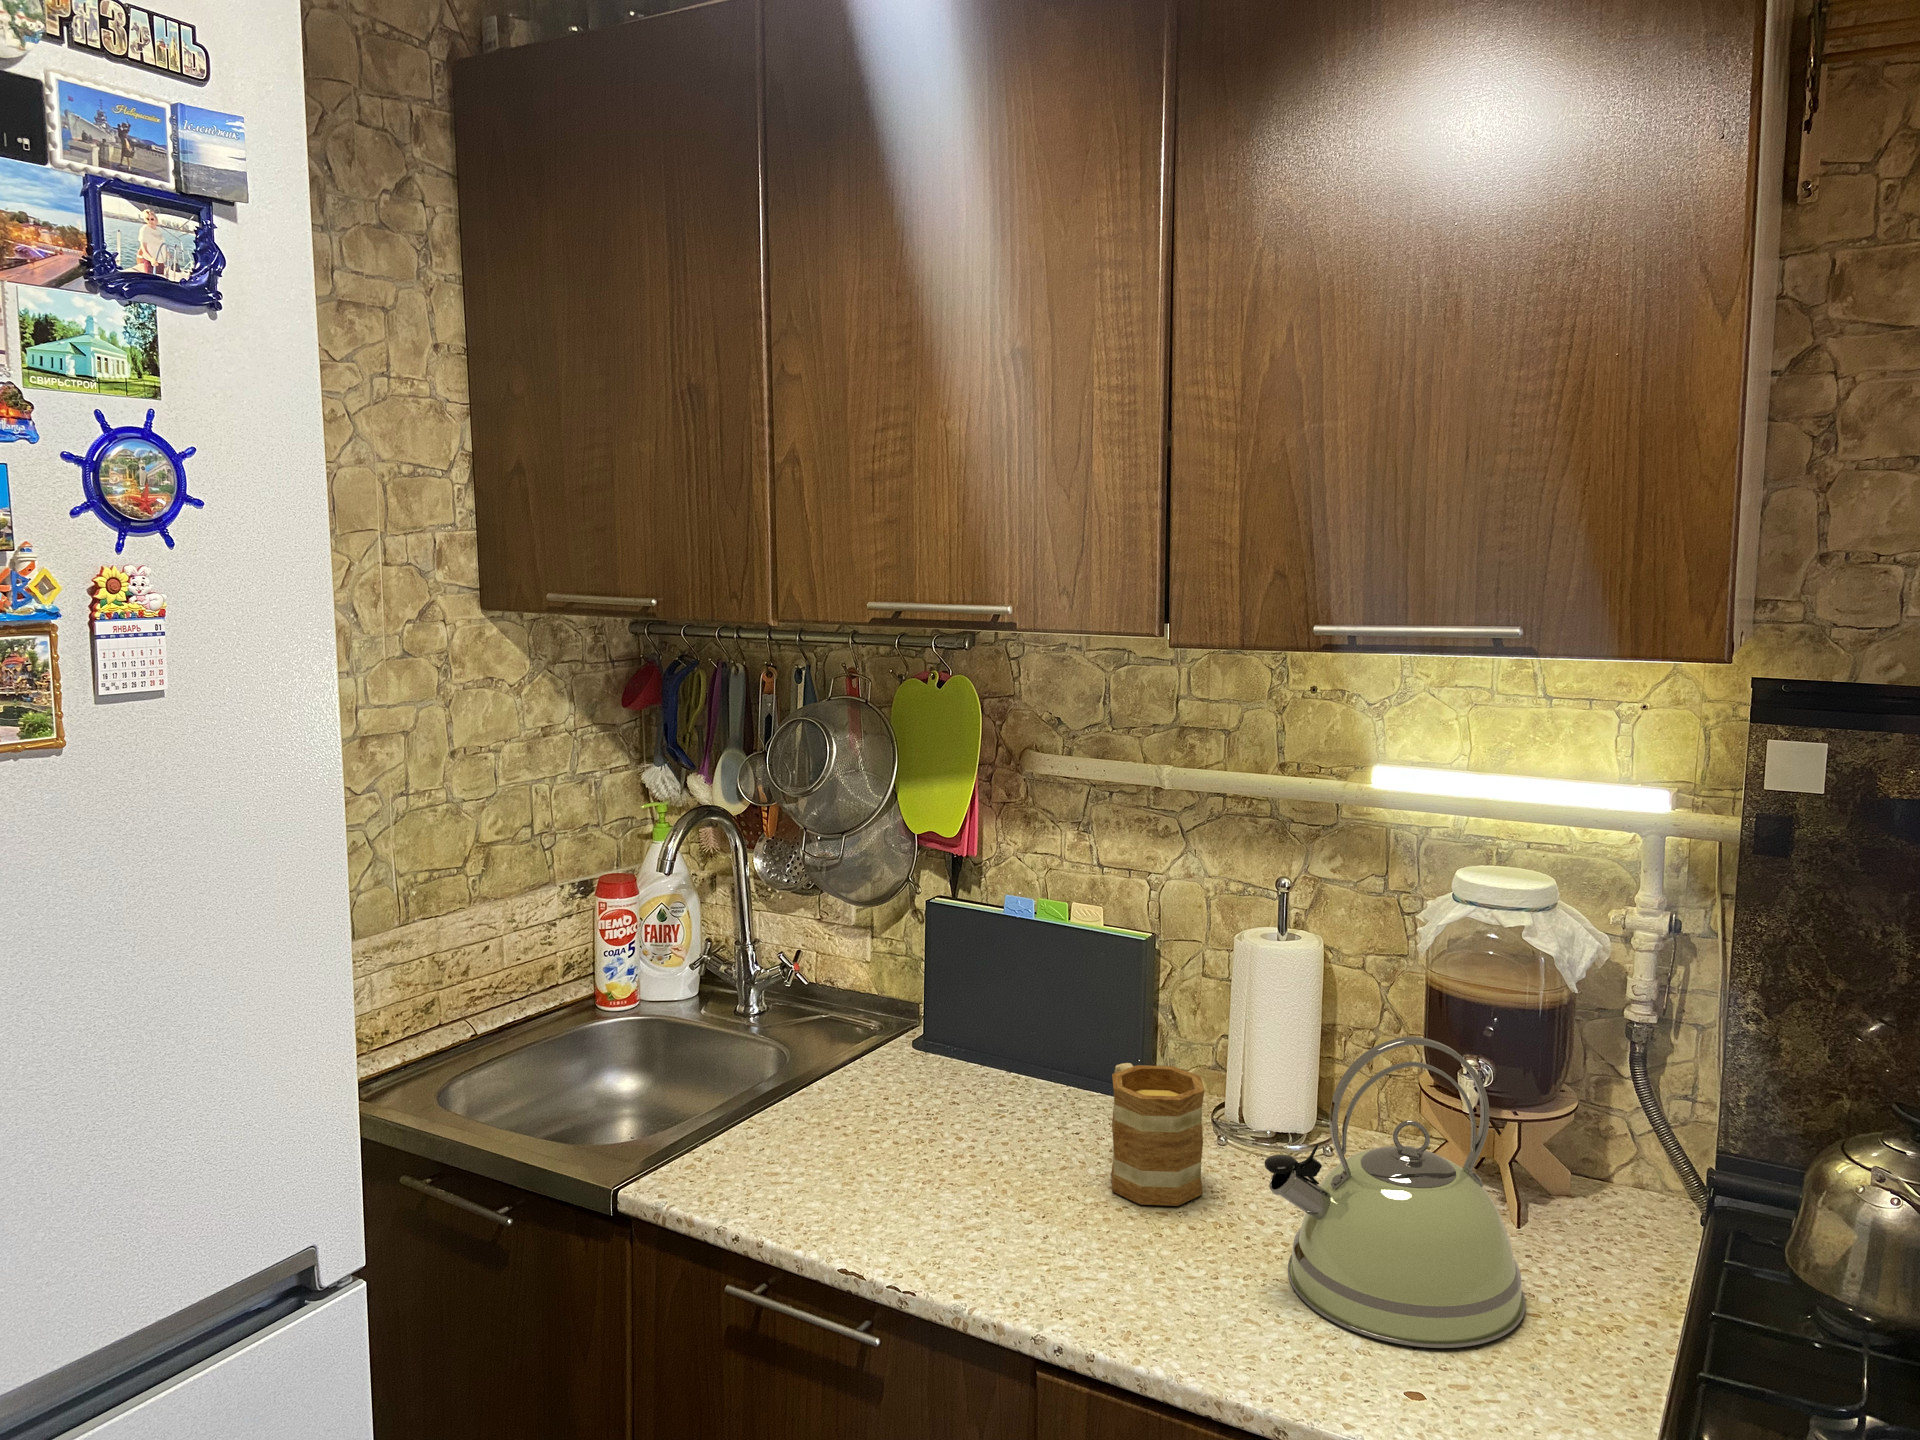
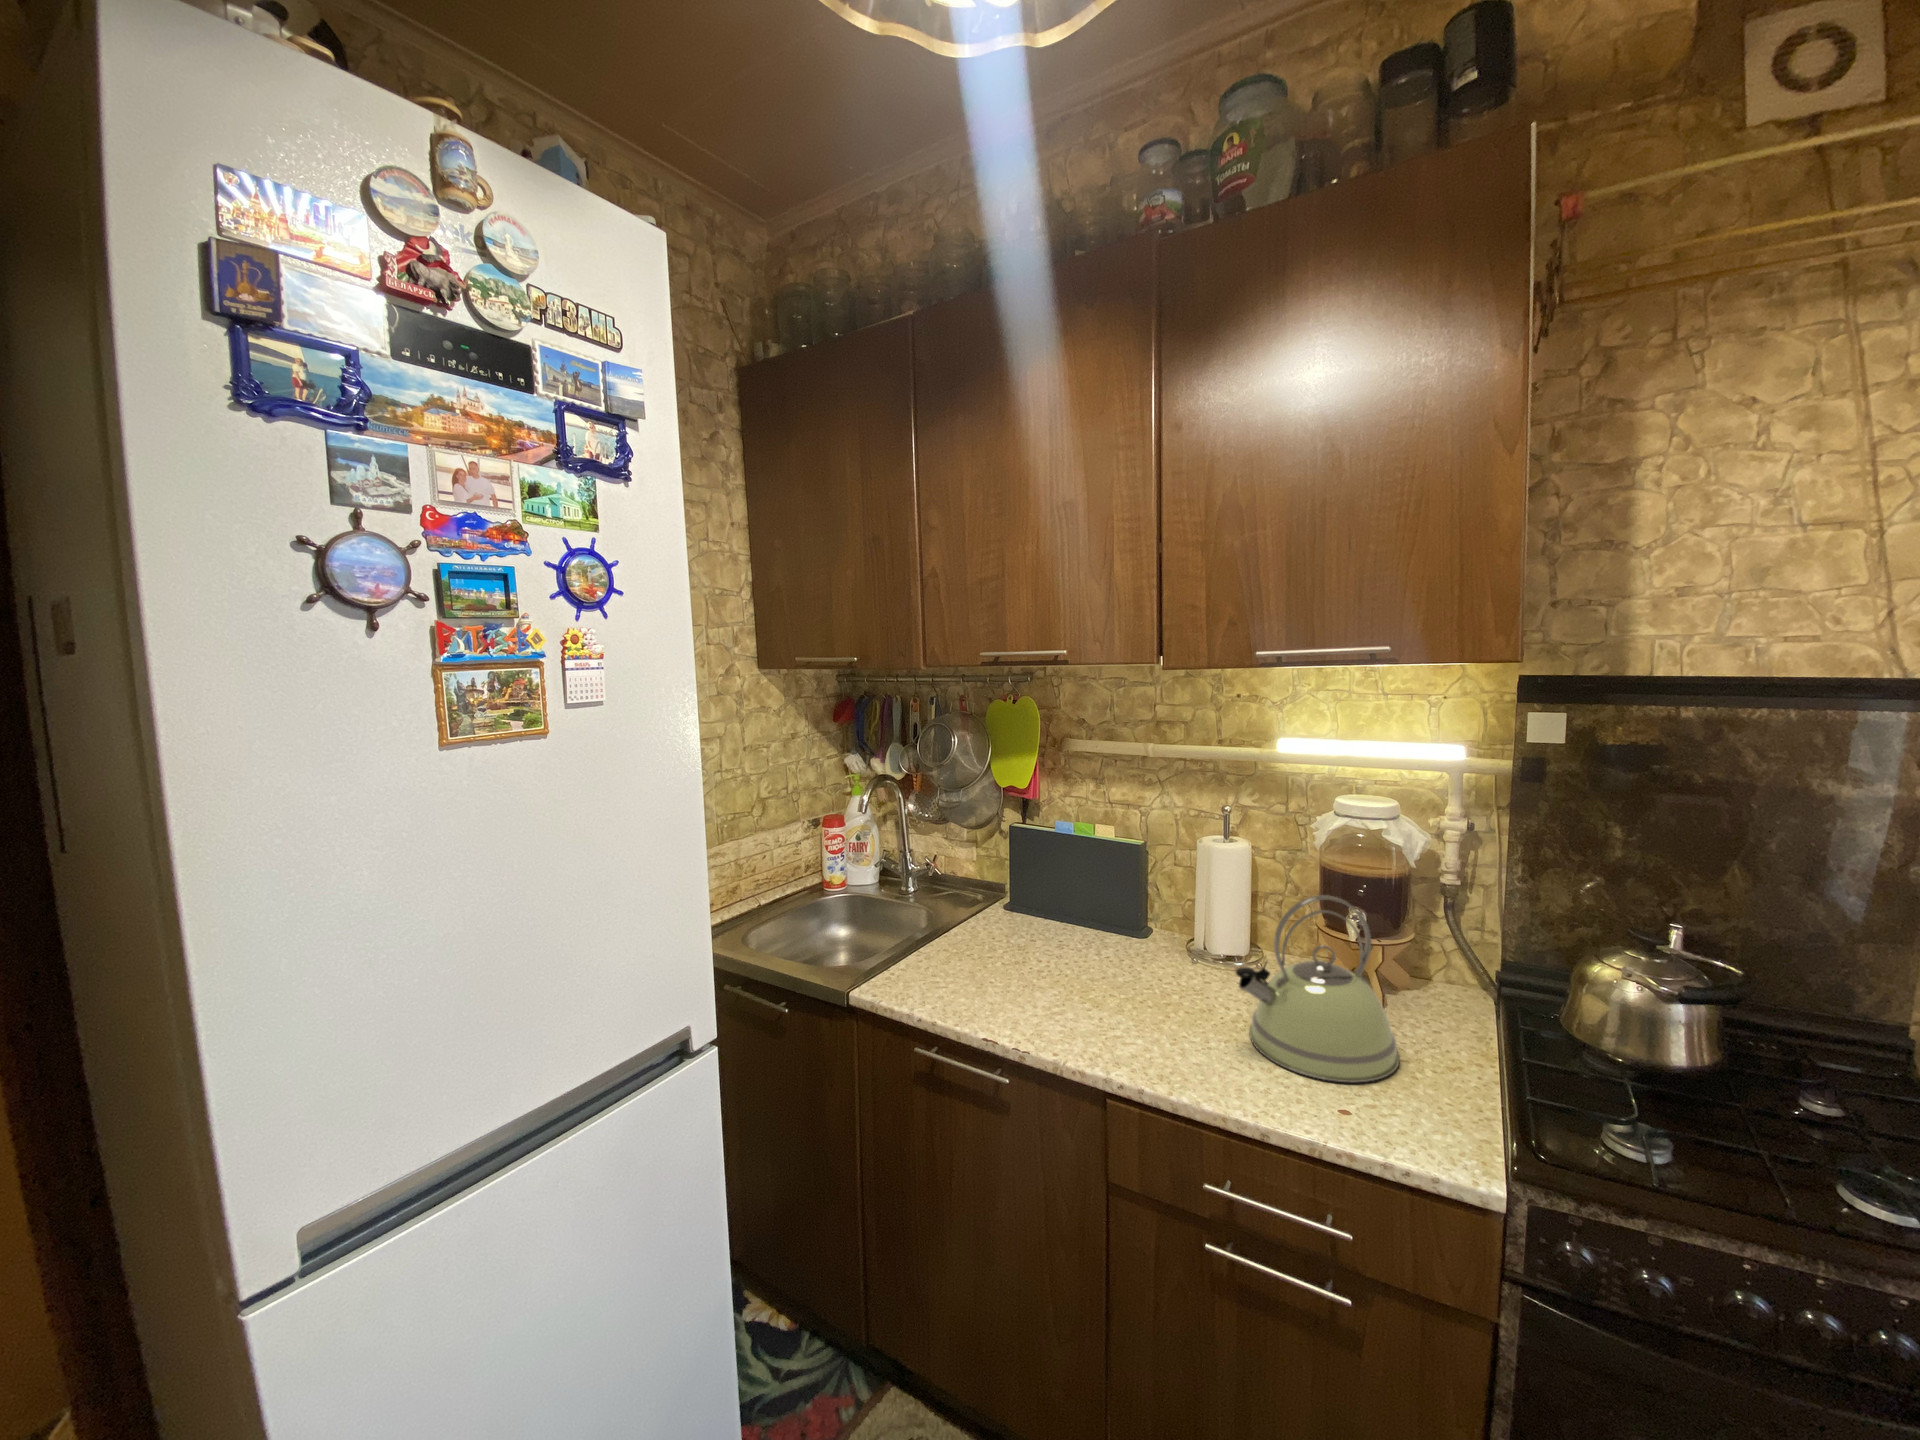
mug: present [1111,1063,1204,1206] -> none [1131,915,1190,999]

